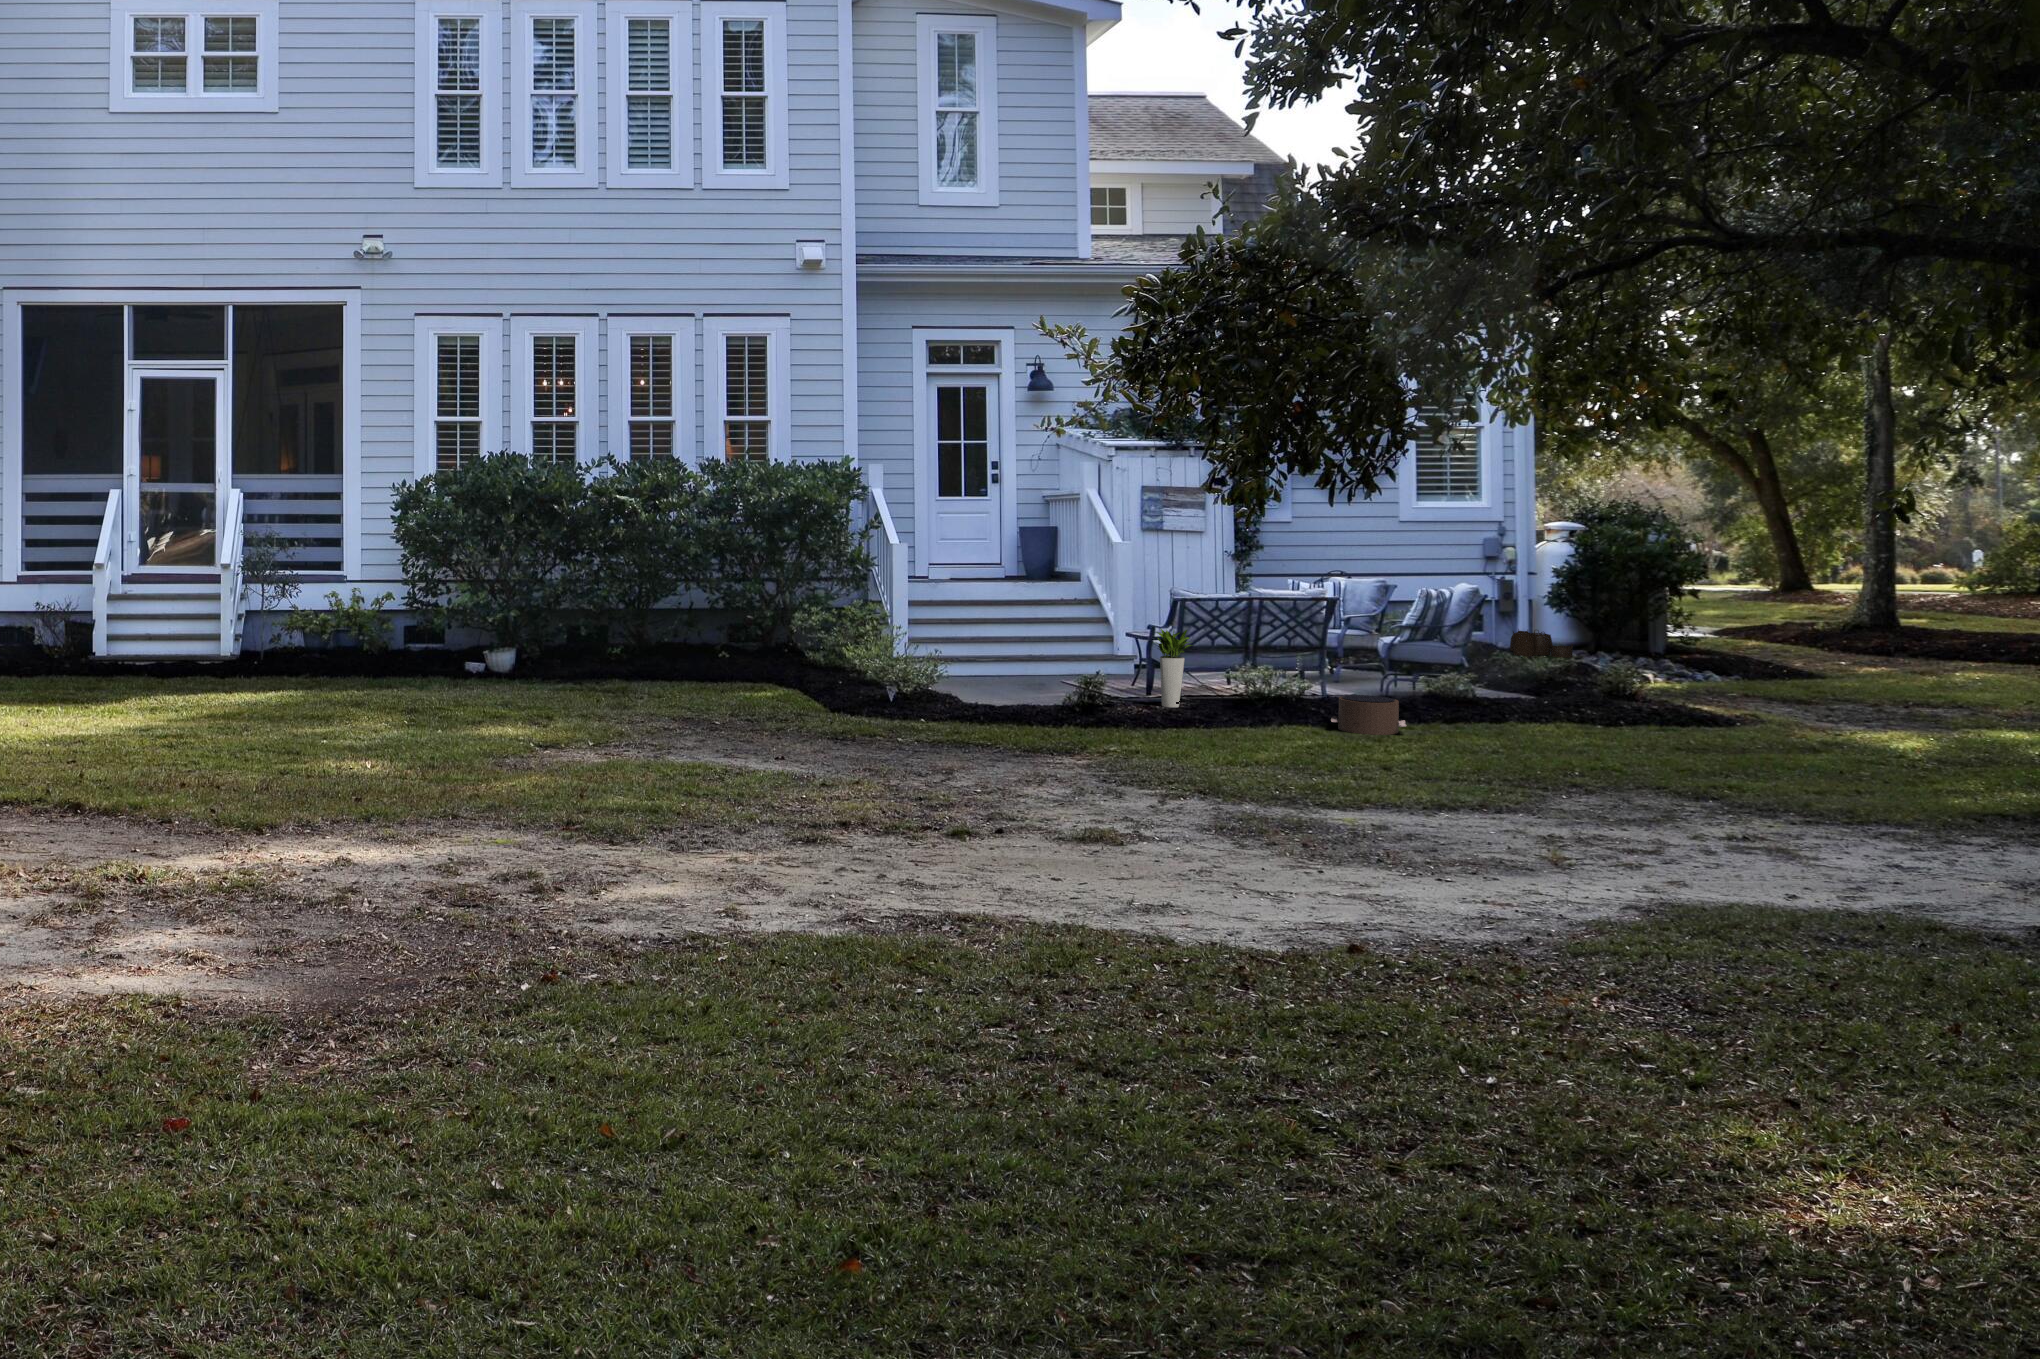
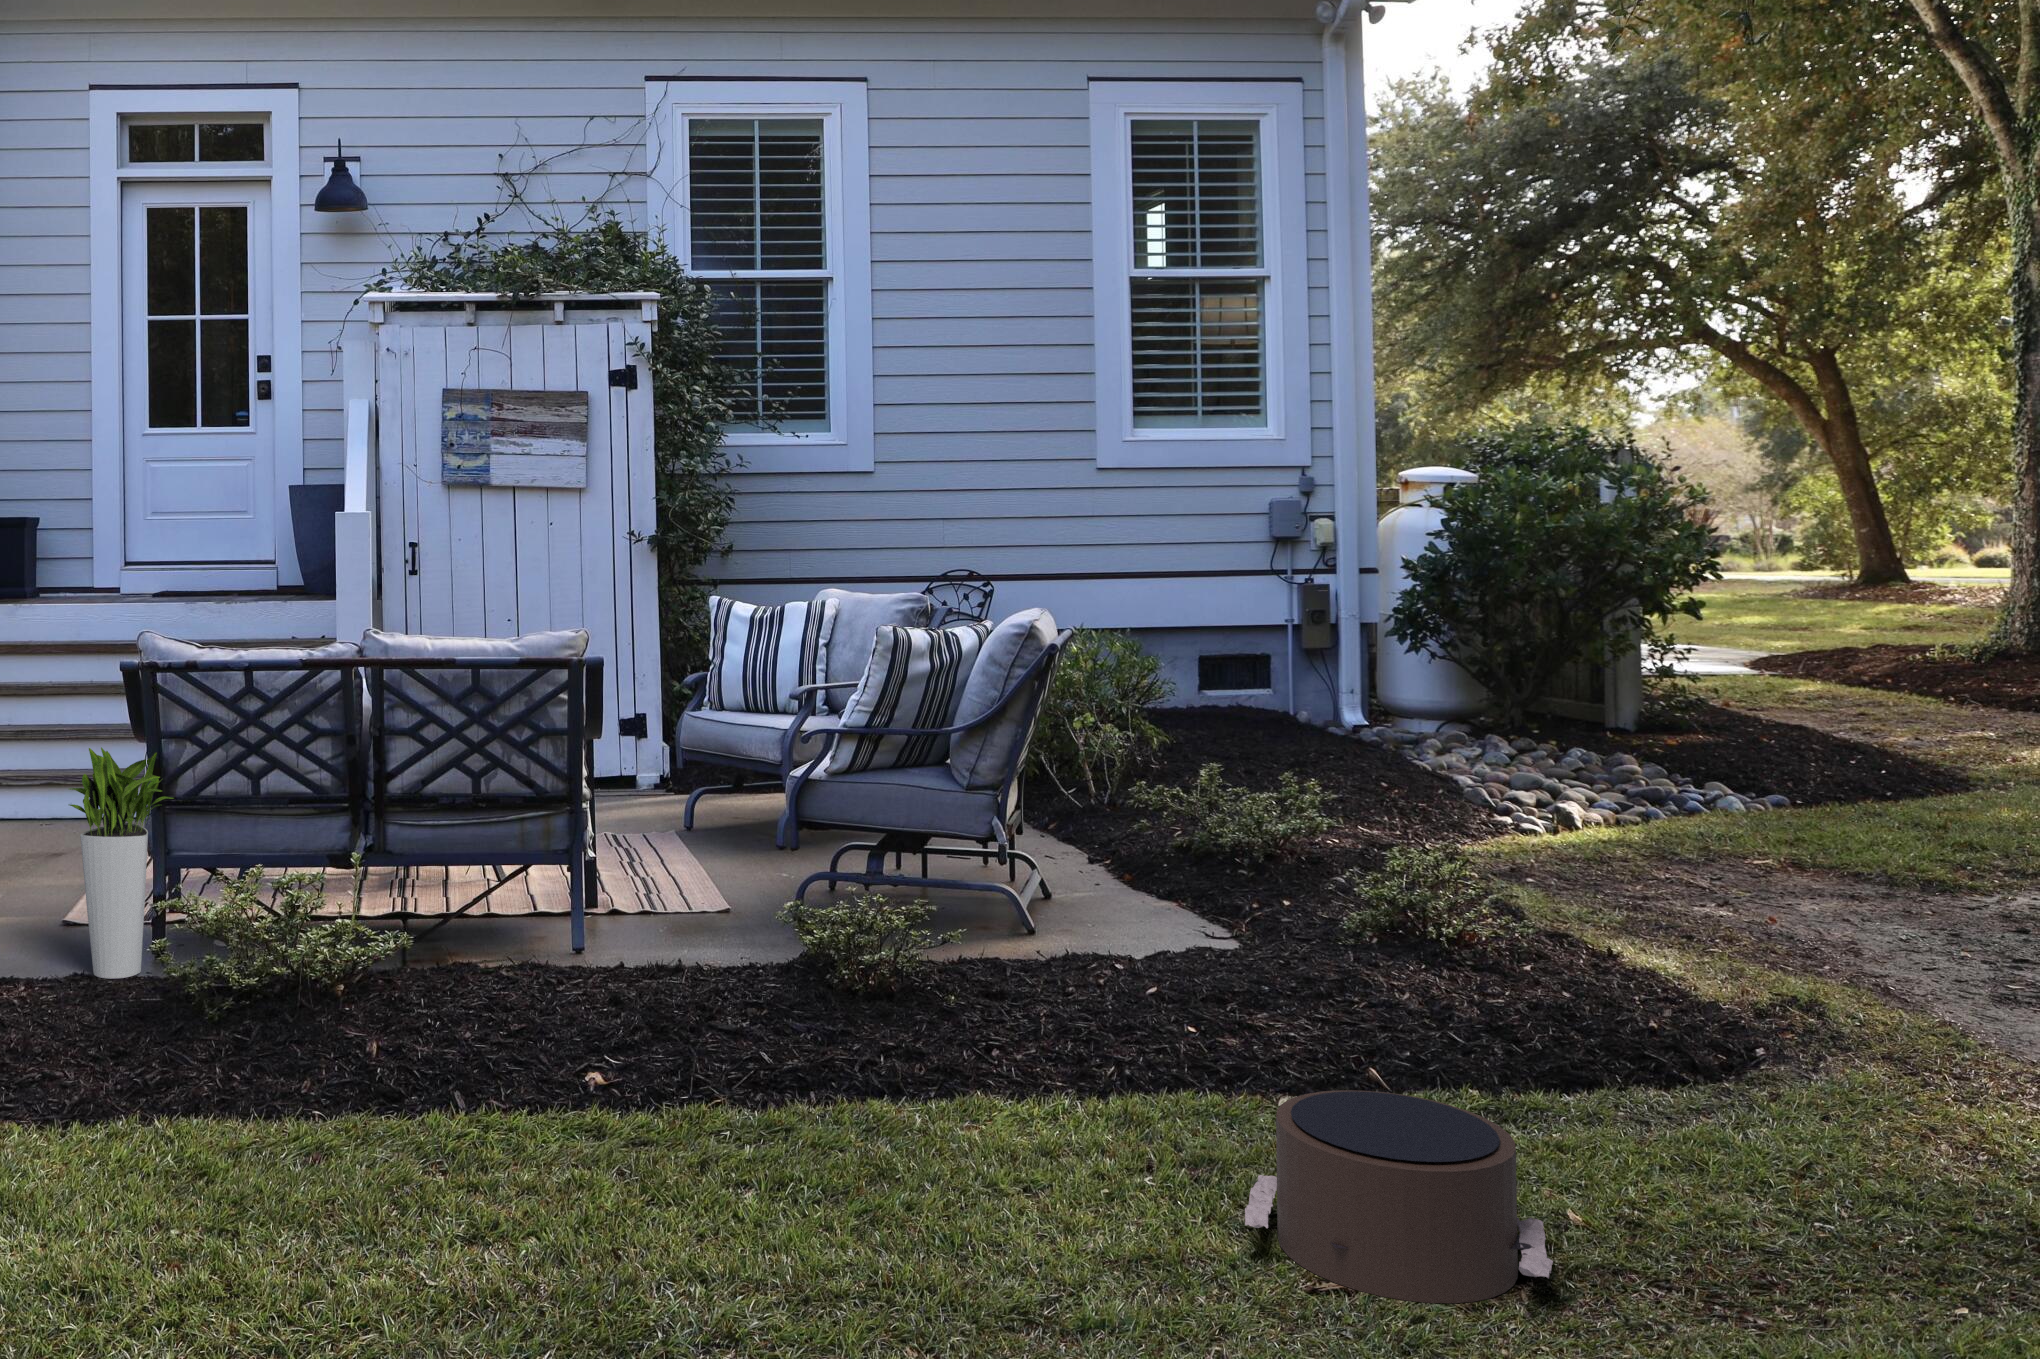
woven basket: present [1510,630,1573,658] -> none [1309,684,1431,749]
pouf: present [1331,695,1406,735] -> present [1245,1090,1553,1303]

